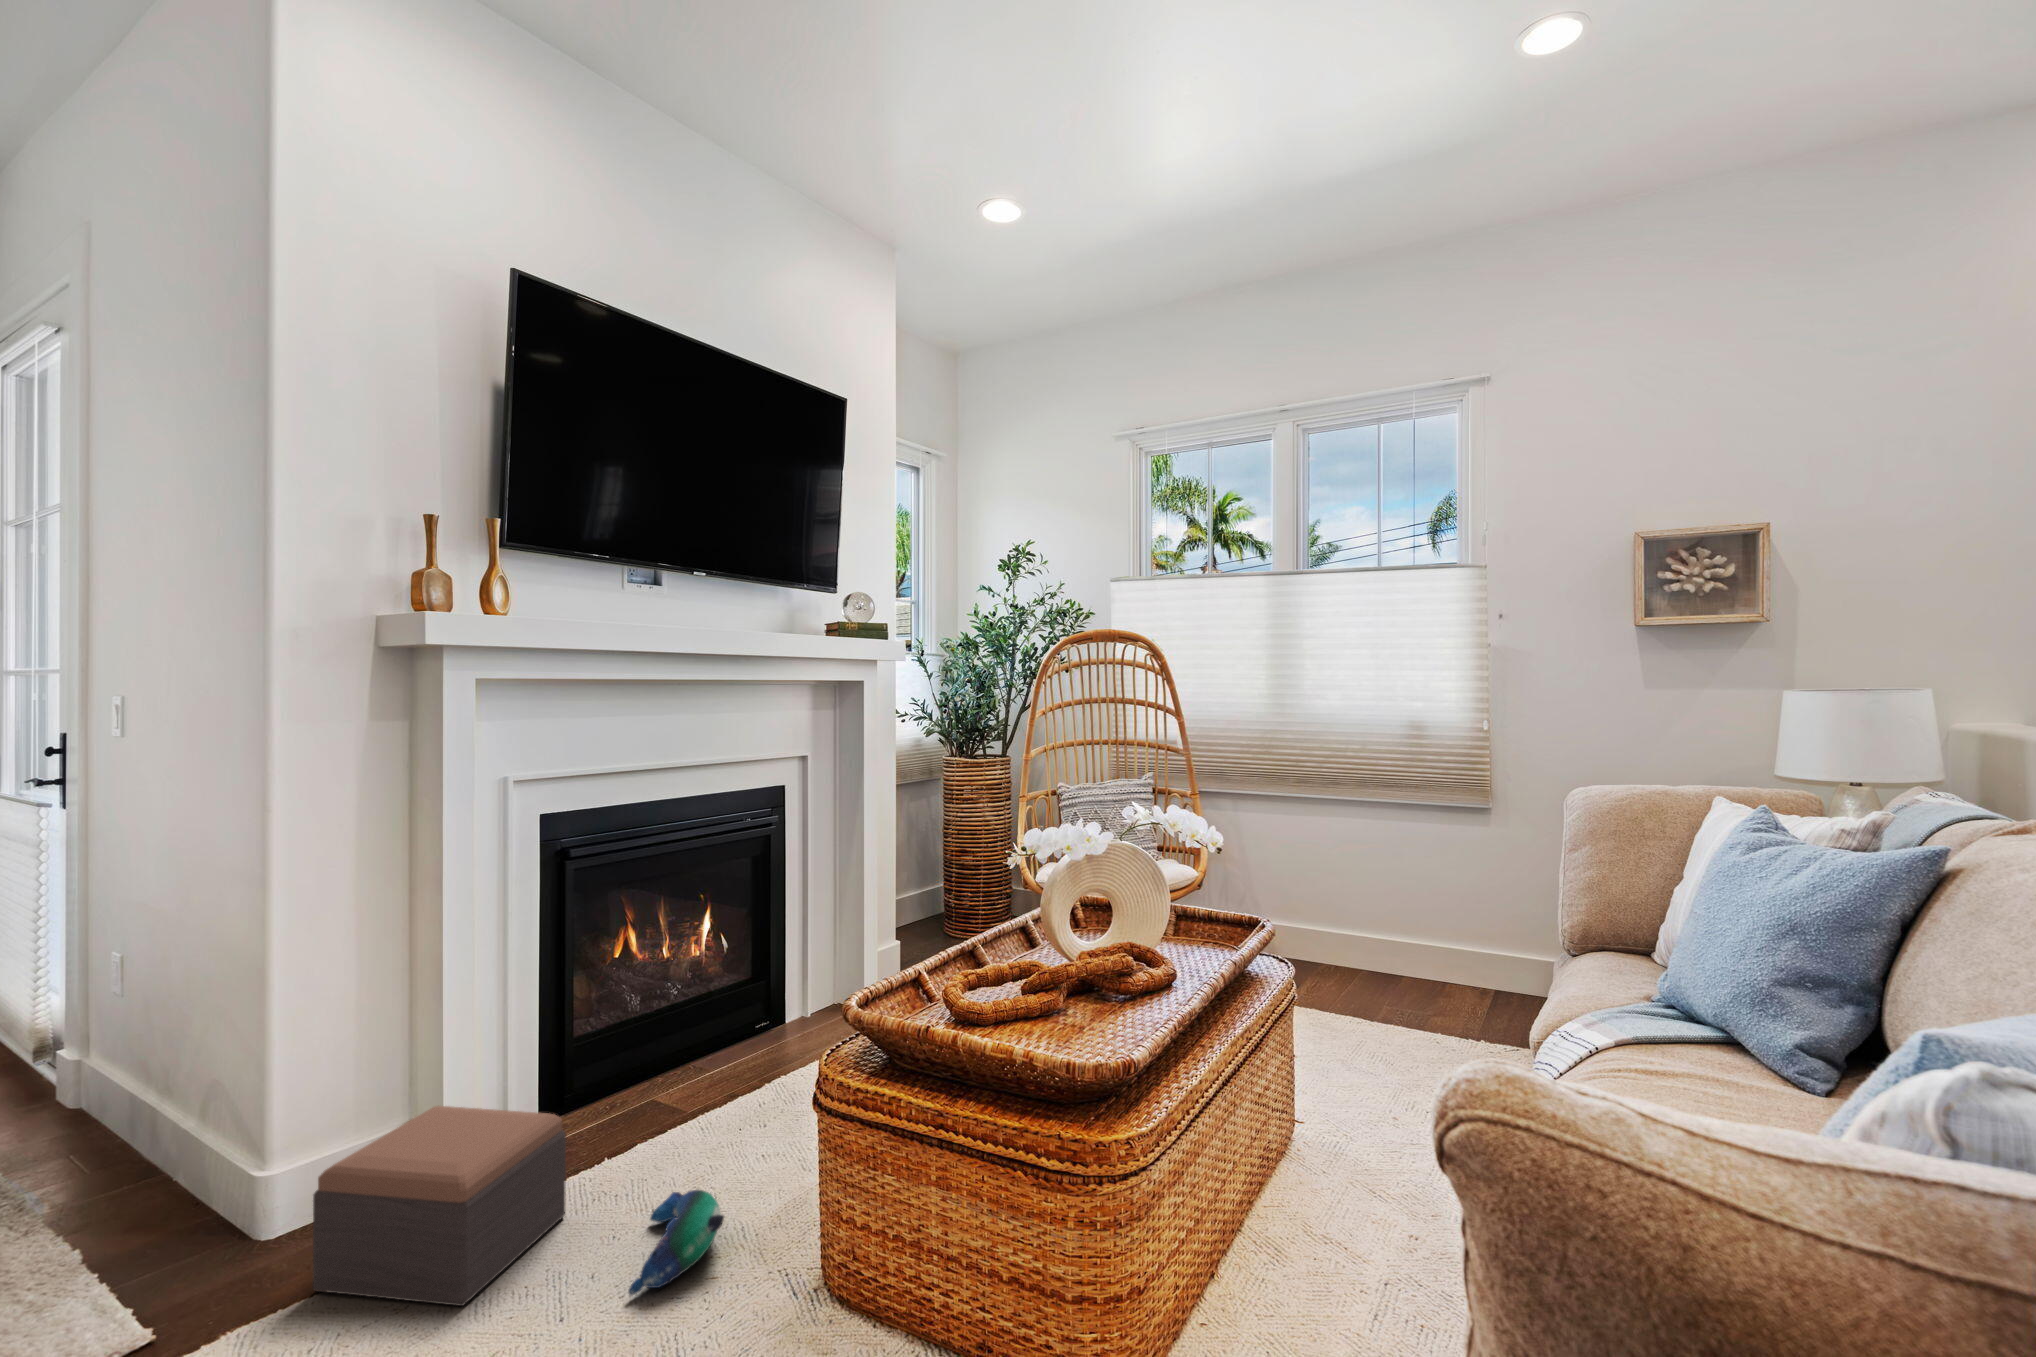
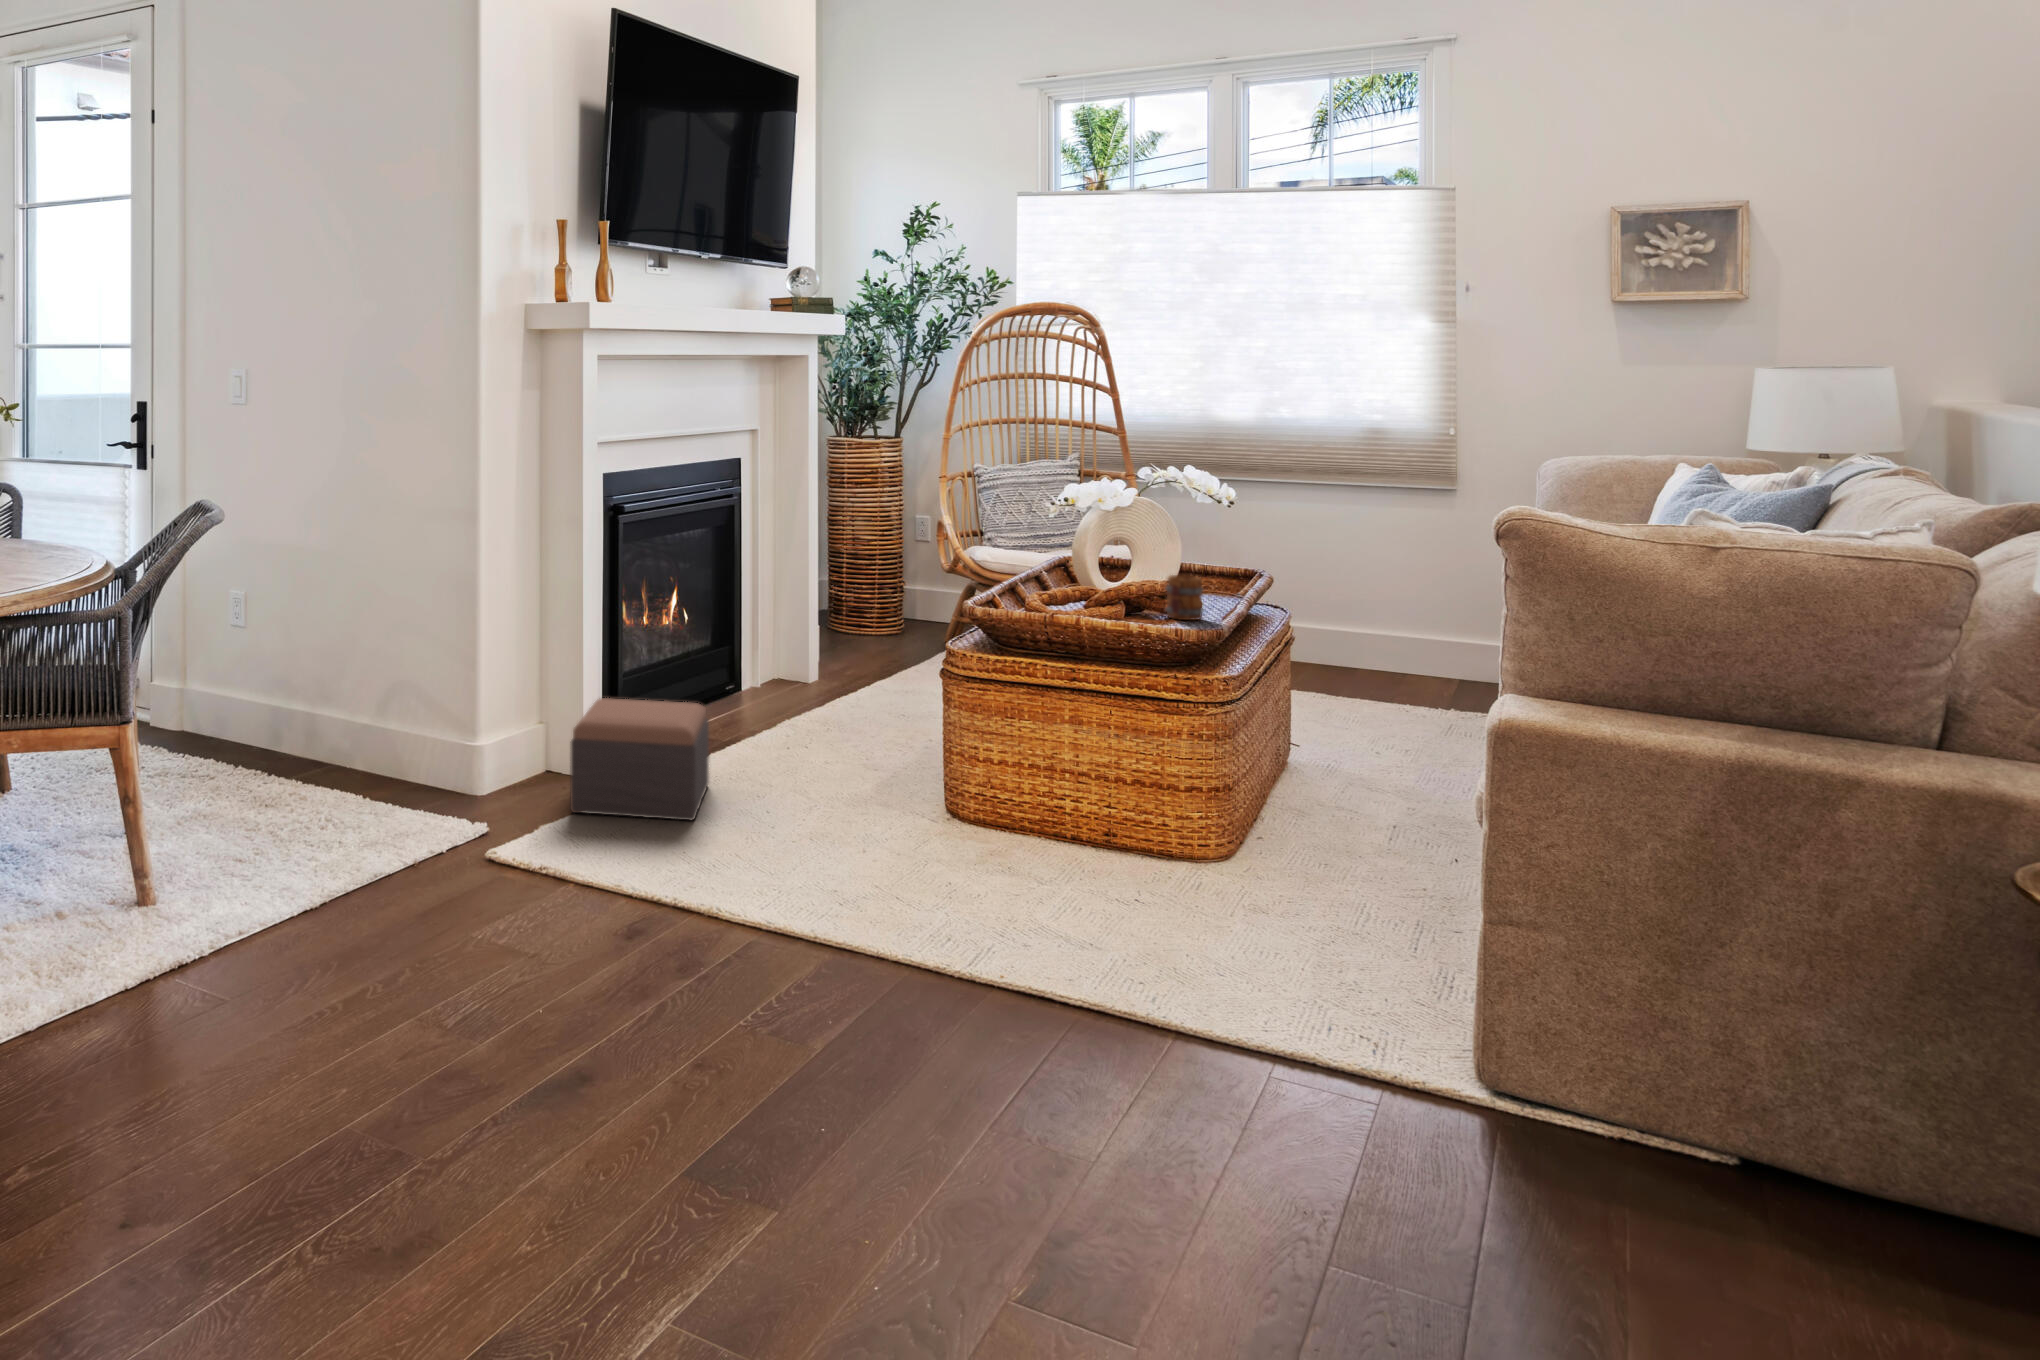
mug: none [1097,956,1146,1022] -> present [1166,575,1203,620]
plush toy: present [628,1190,724,1295] -> none [781,760,861,817]

